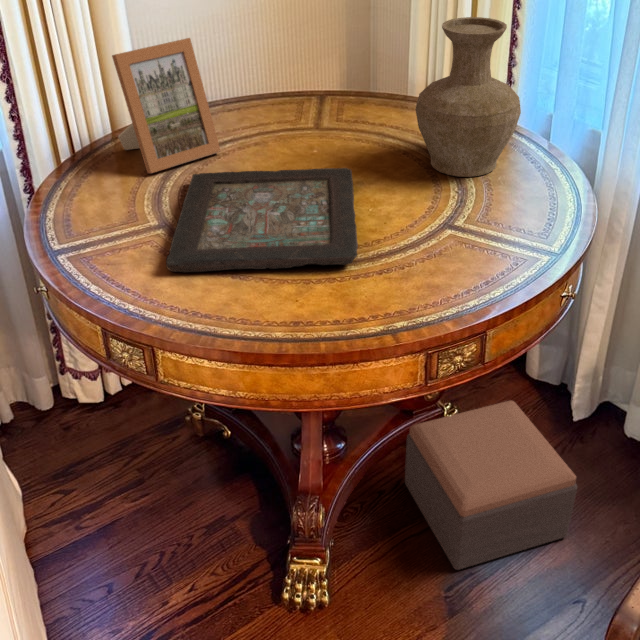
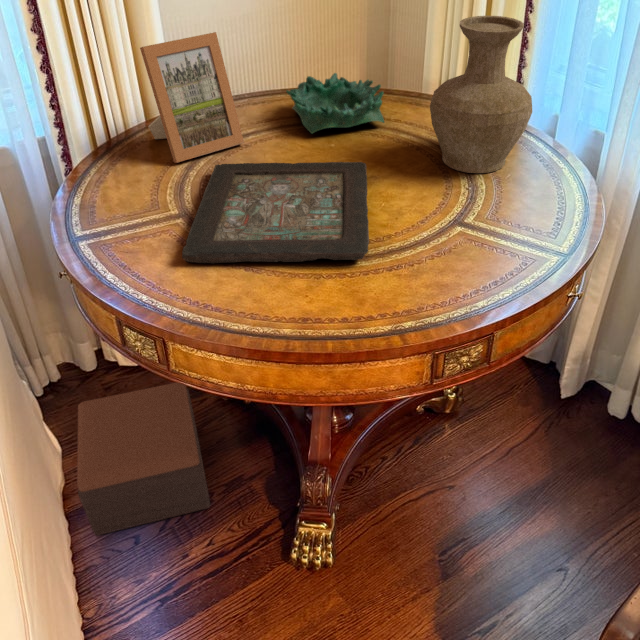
decorative bowl: none [263,76,369,141] -> present [286,73,384,134]
footstool: present [405,401,577,570] -> present [77,383,210,535]

